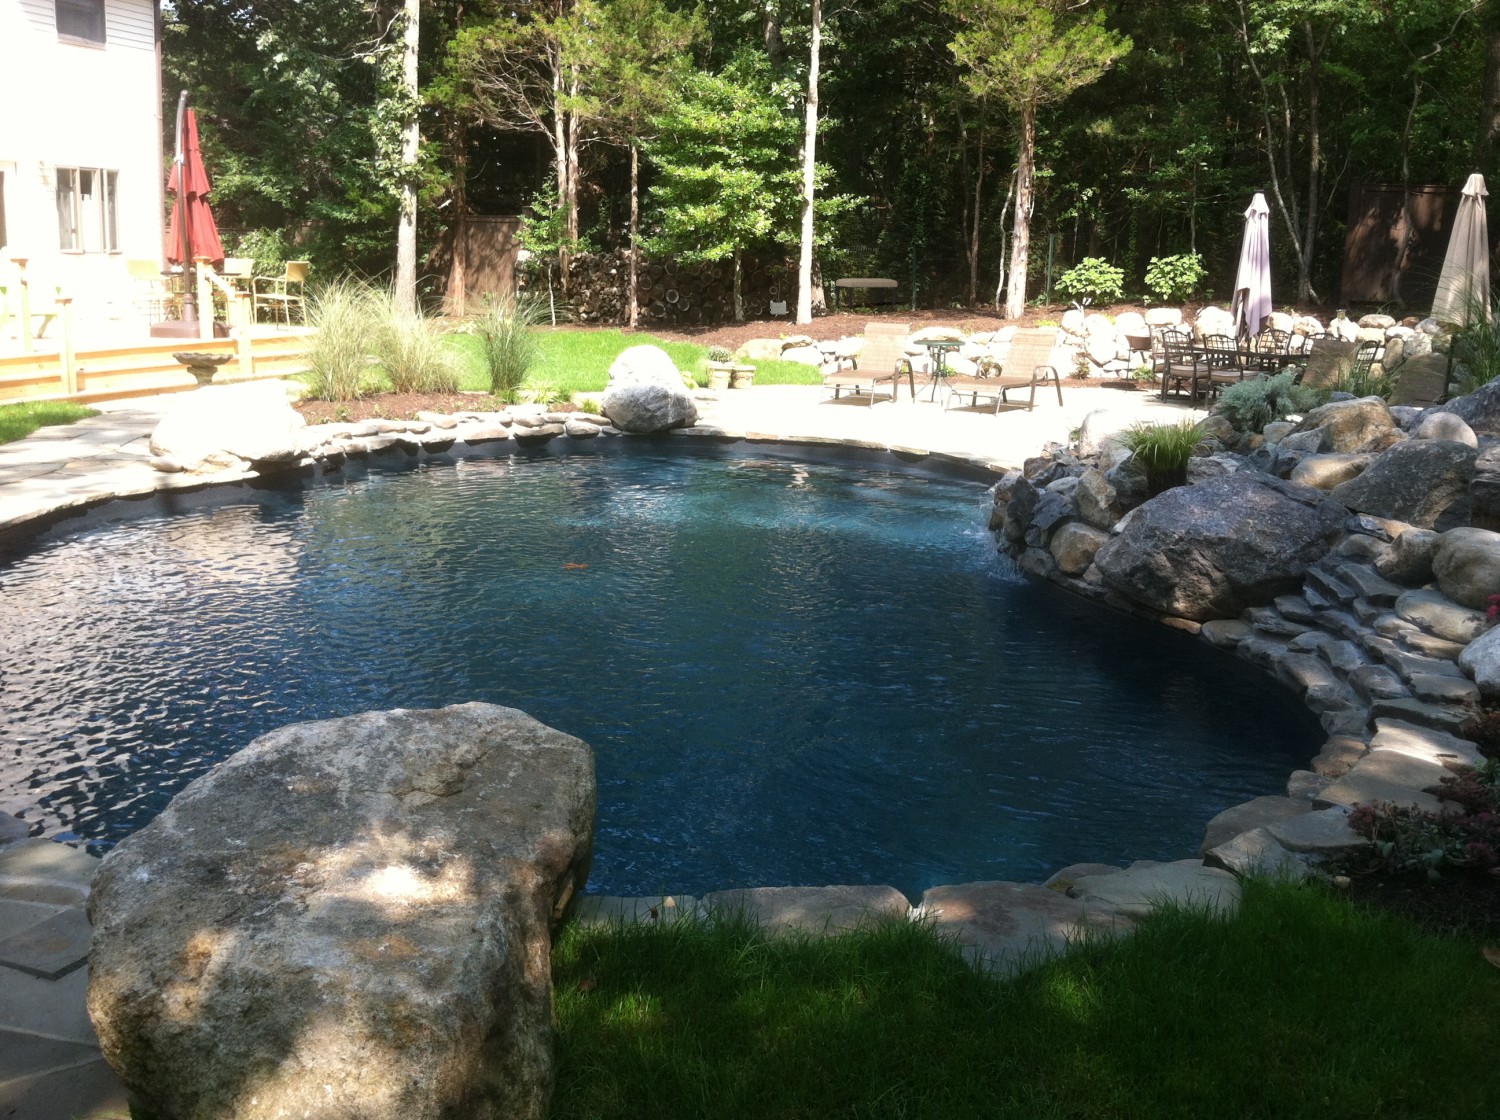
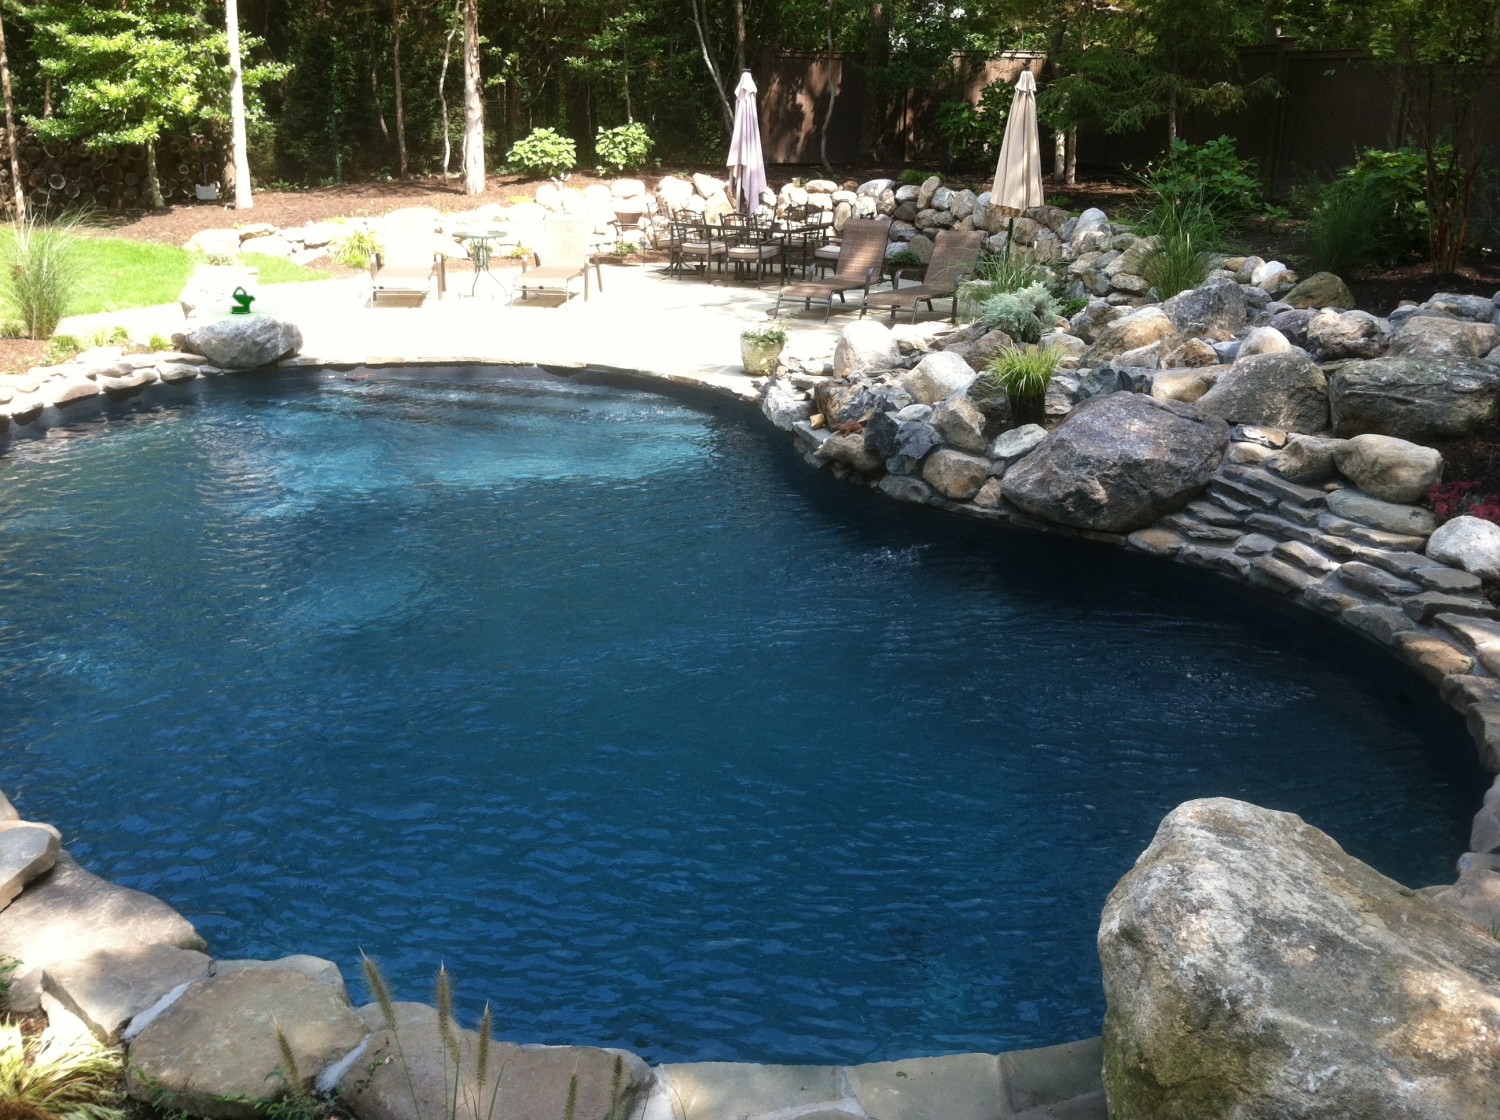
bench: present [836,278,898,307] -> none [267,155,335,188]
watering can: none [733,391,755,417] -> present [232,287,255,314]

